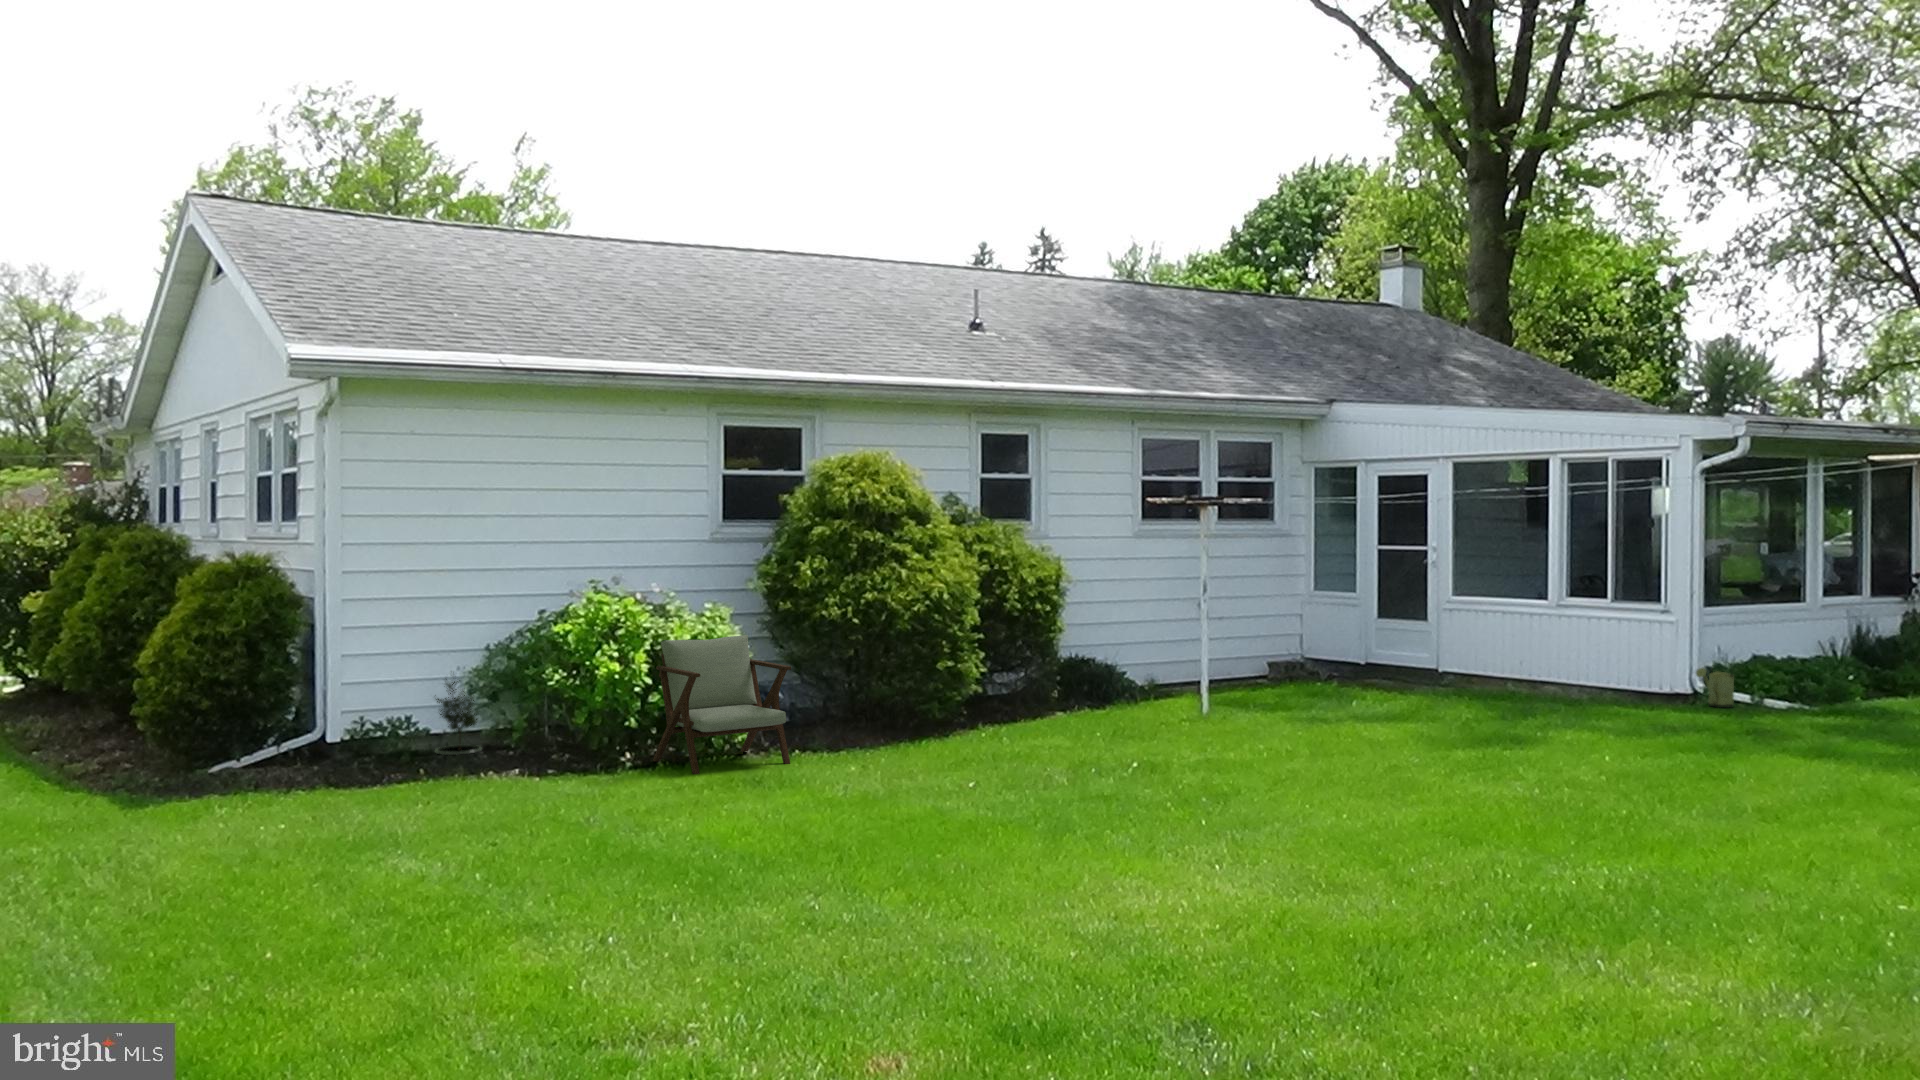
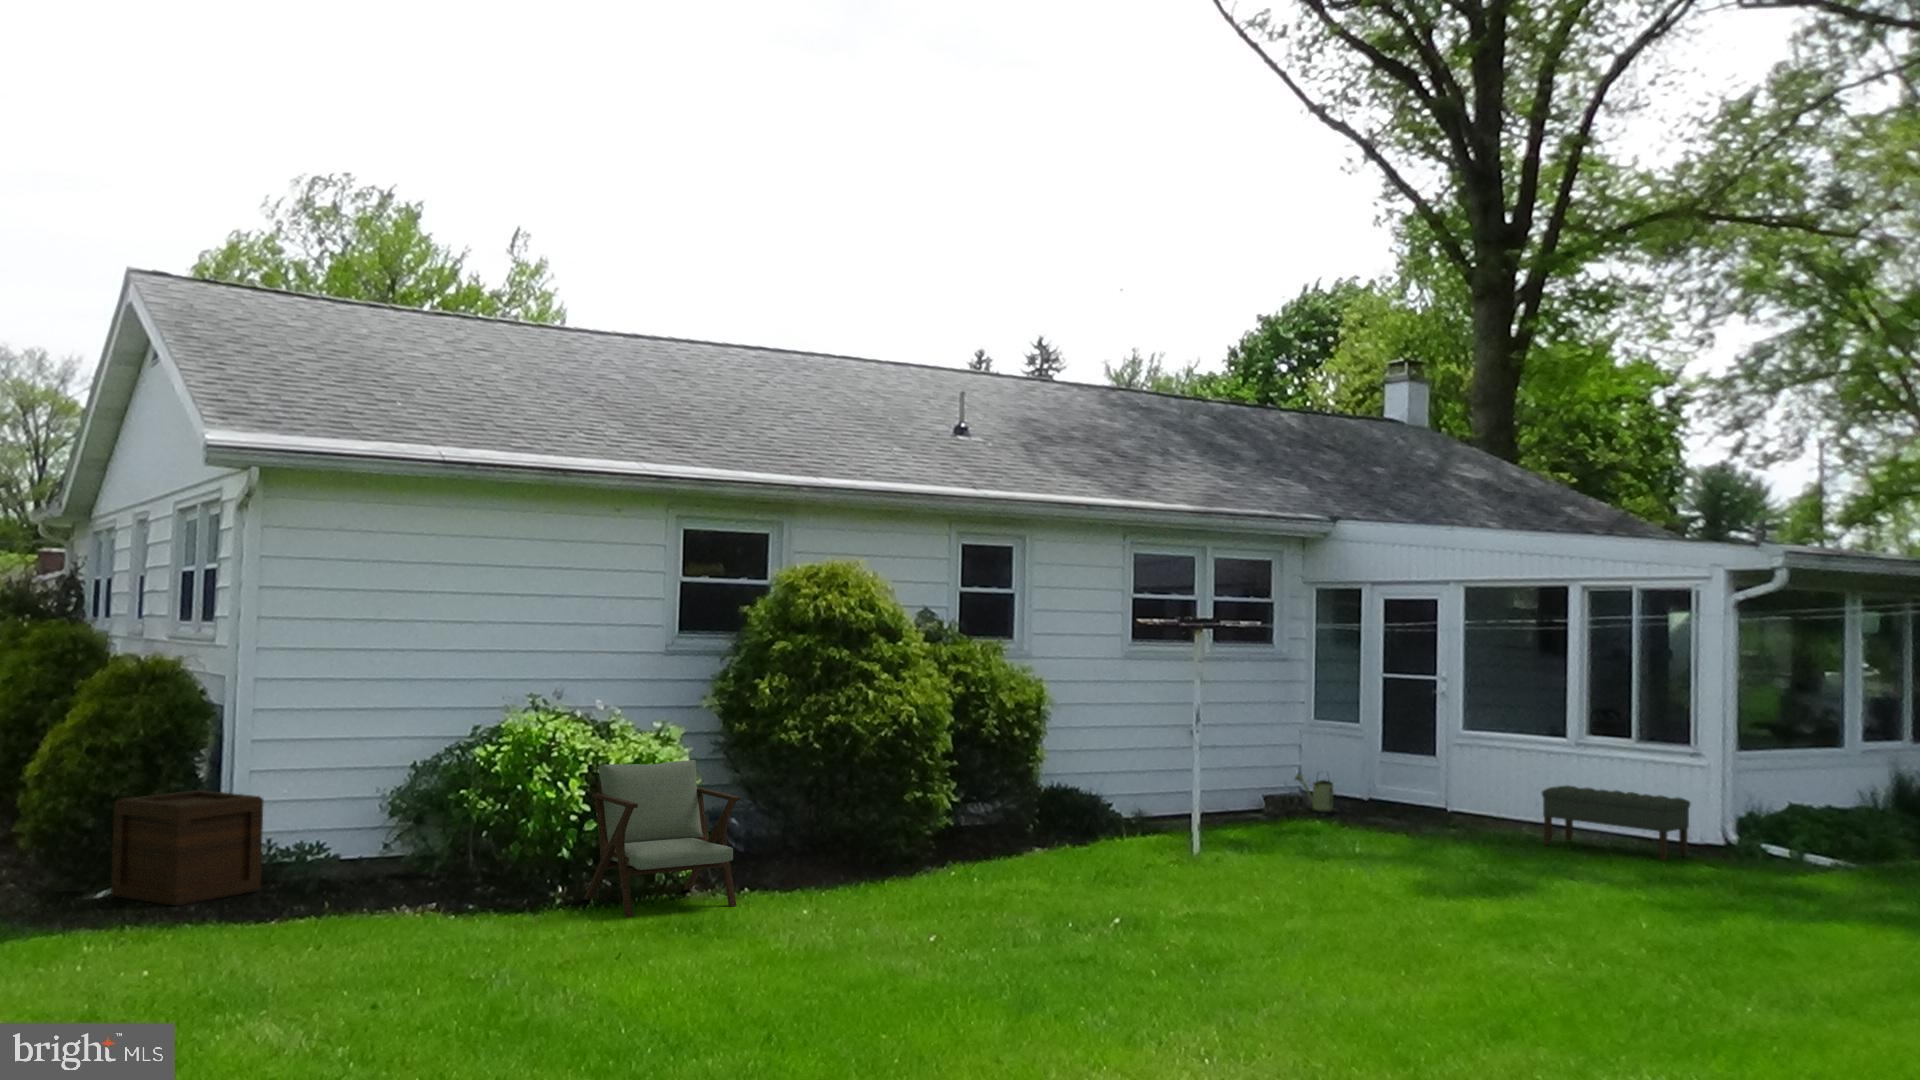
bench: none [1525,643,1661,709] -> present [1542,786,1690,861]
watering can: present [1696,668,1734,708] -> present [1295,773,1334,813]
wooden crate: none [227,673,361,775] -> present [111,790,263,906]
potted tree: present [435,679,482,755] -> none [345,791,401,885]

